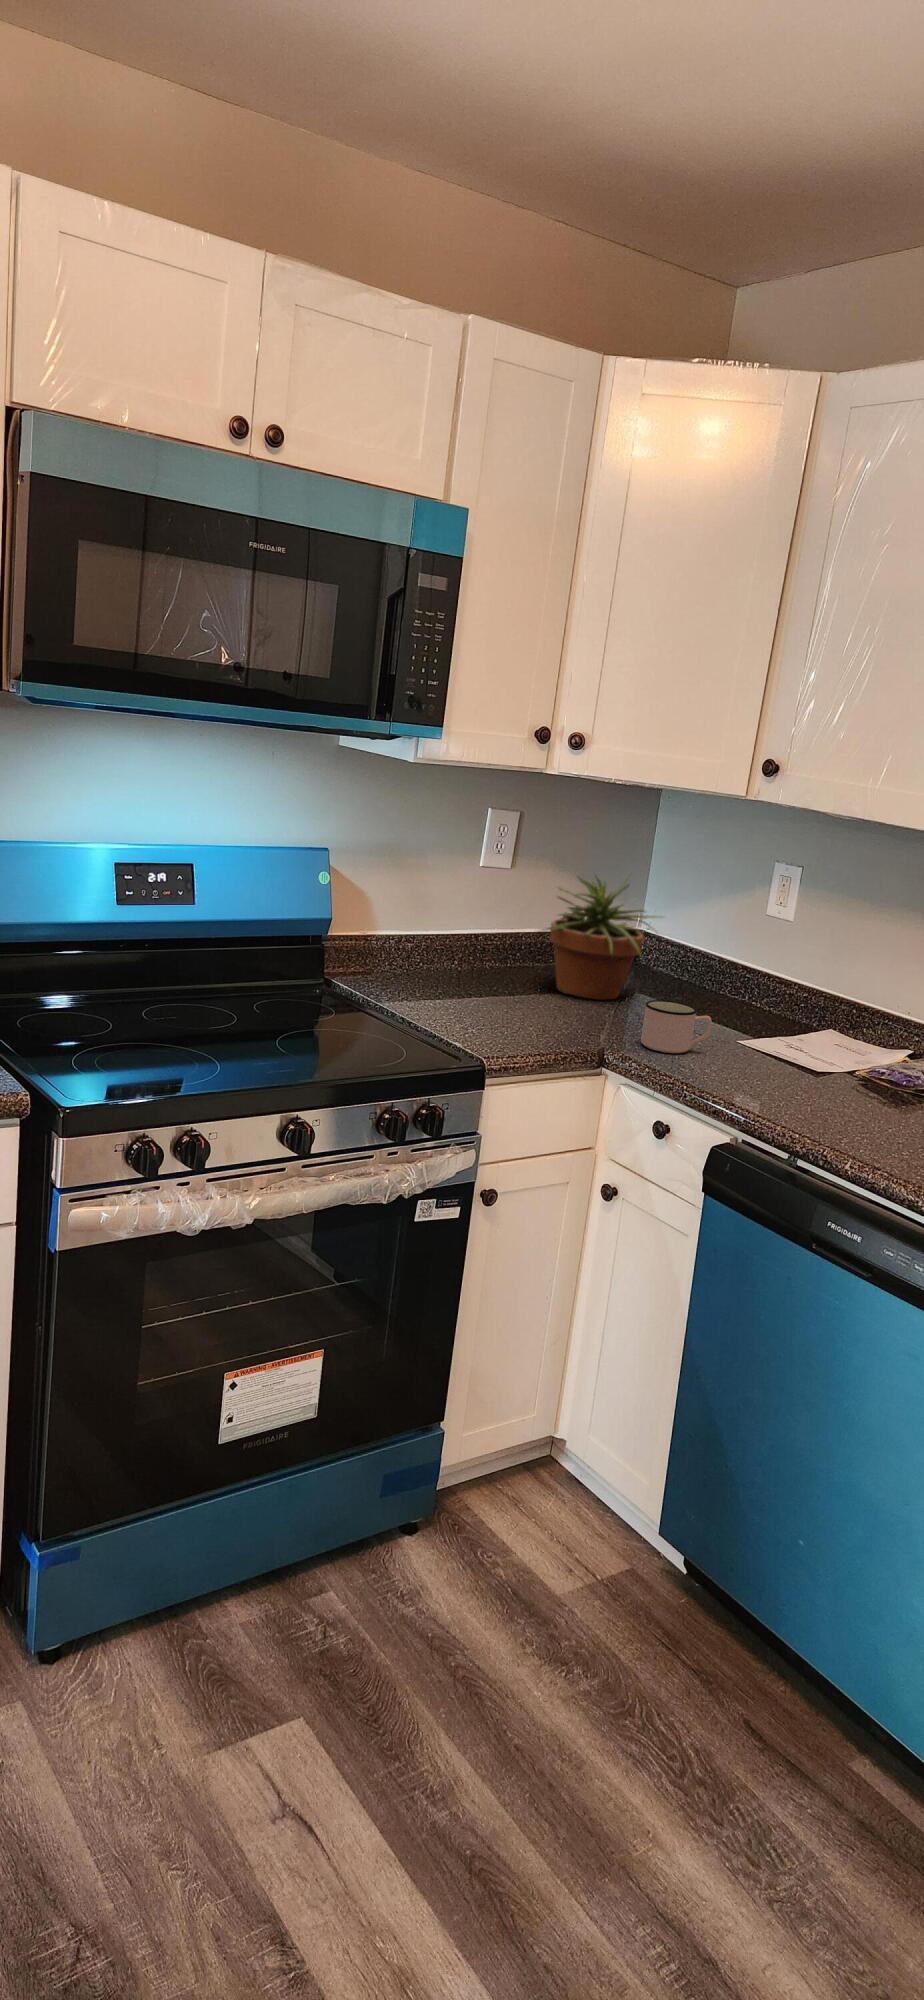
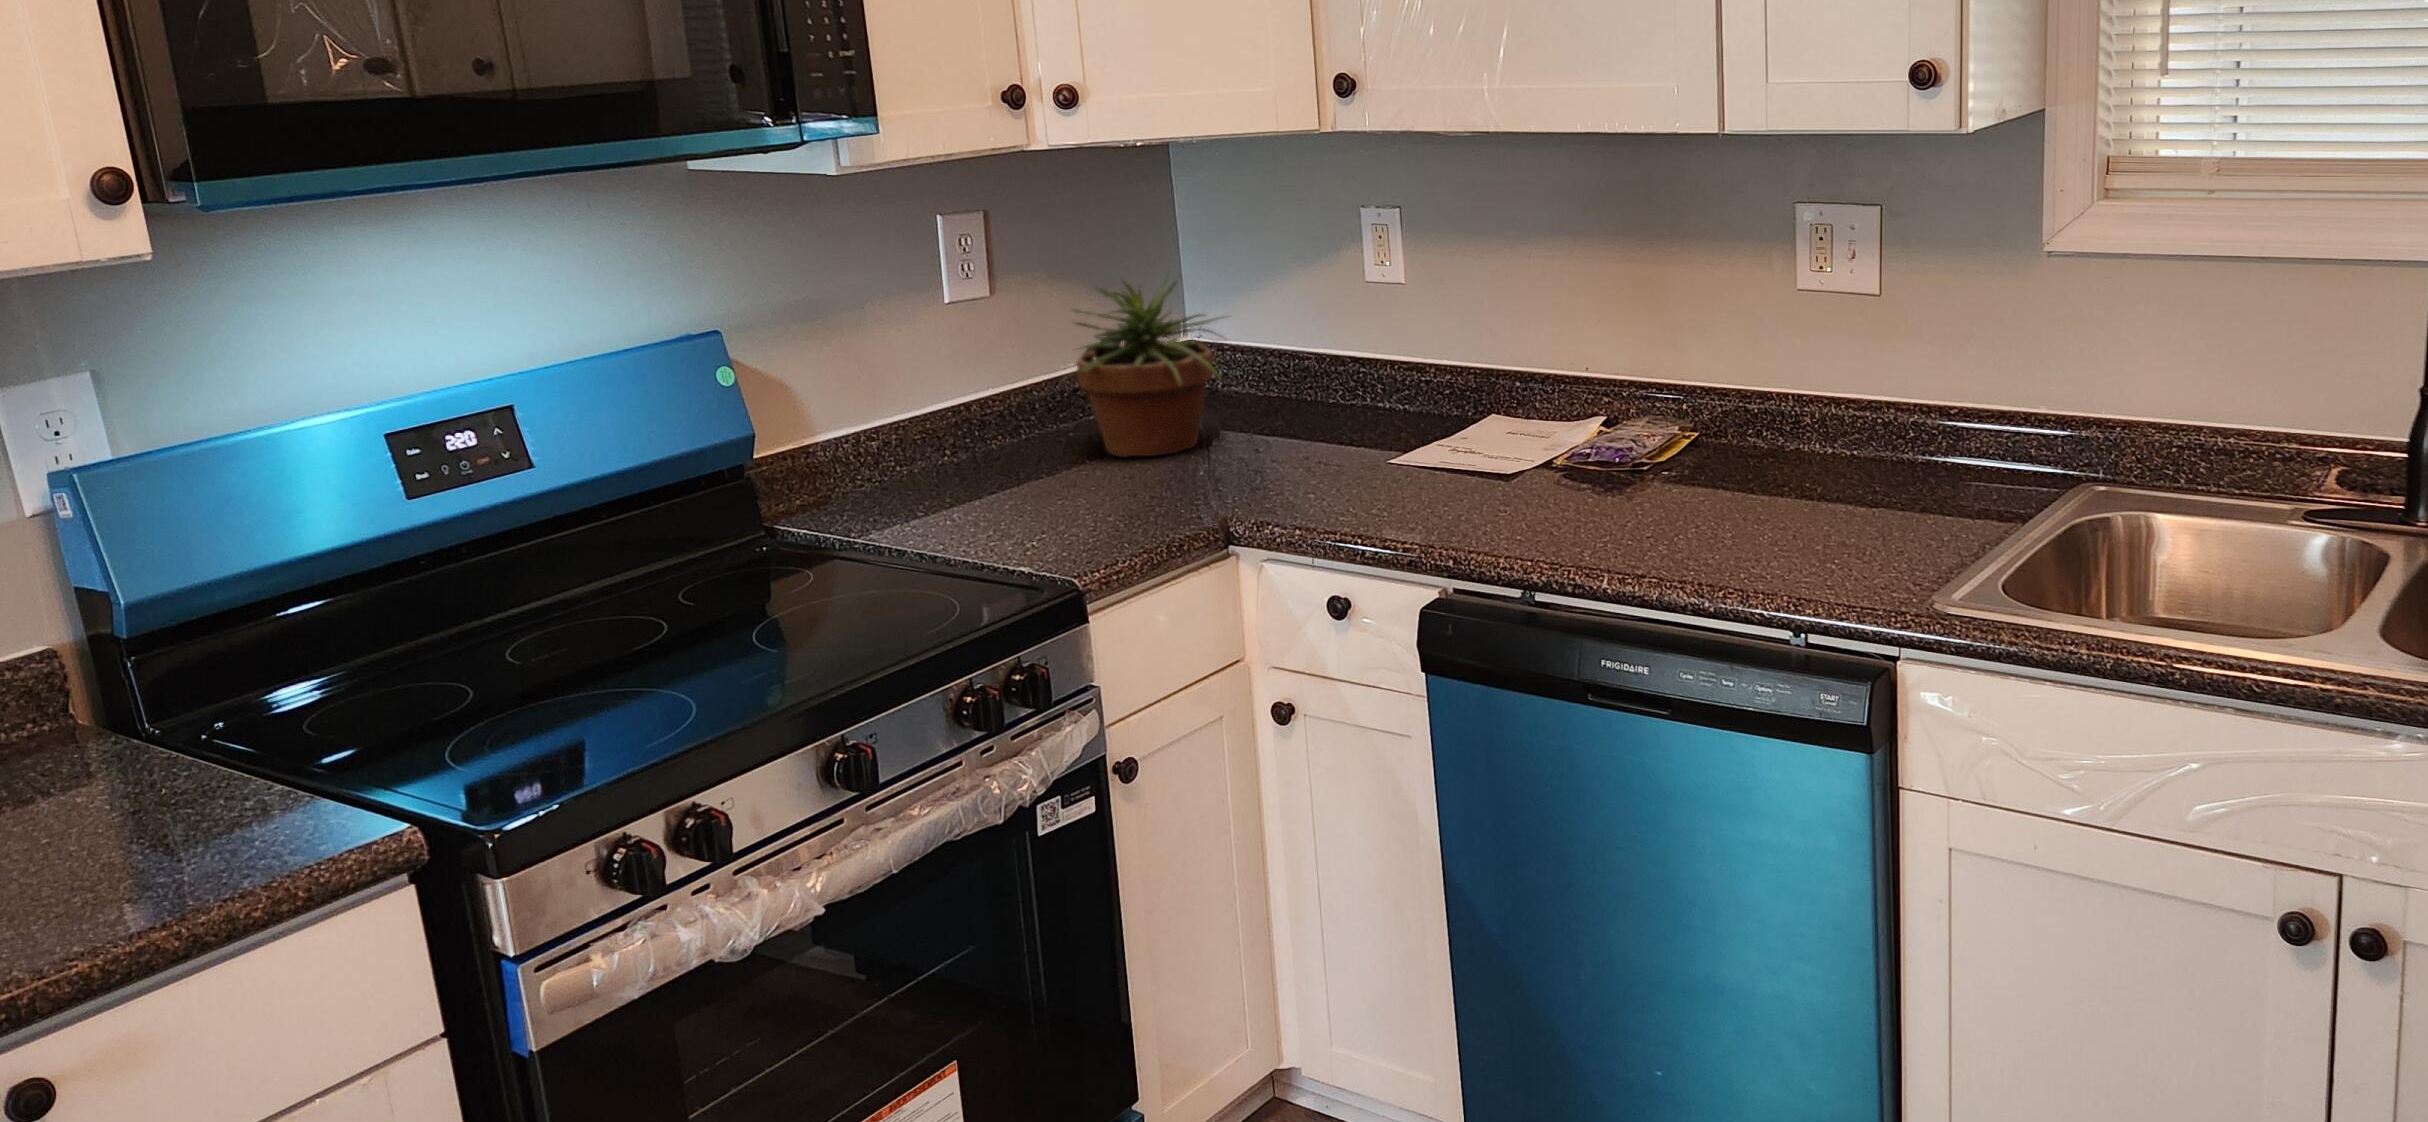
mug: present [641,1000,711,1053] -> none [1260,429,1356,502]

